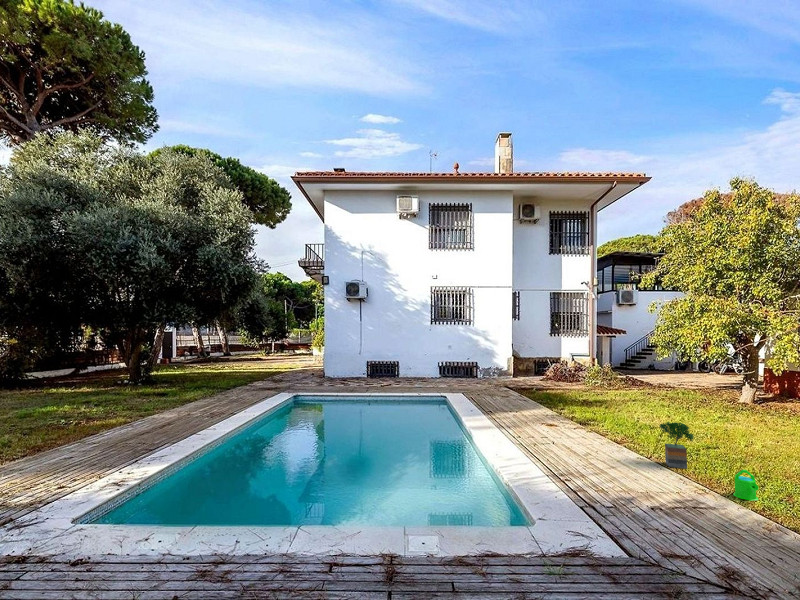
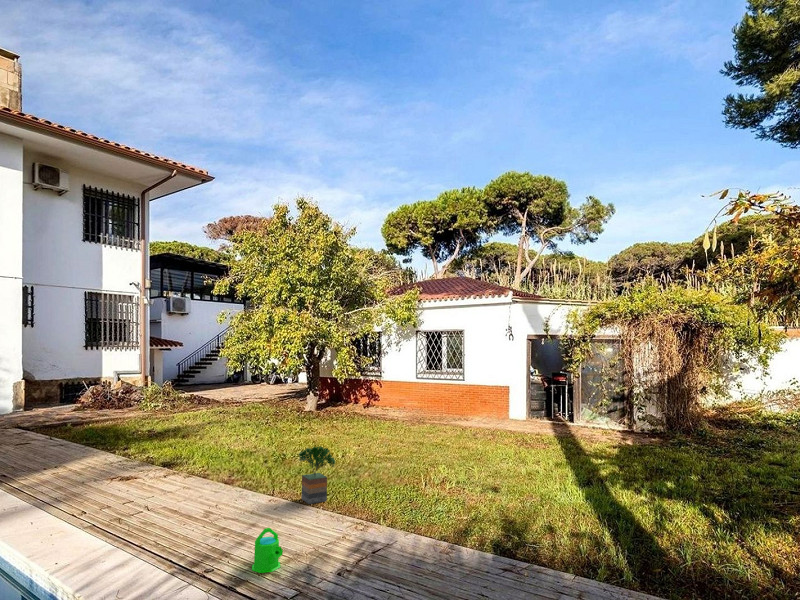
watering can: present [733,470,759,501] -> present [252,528,283,573]

